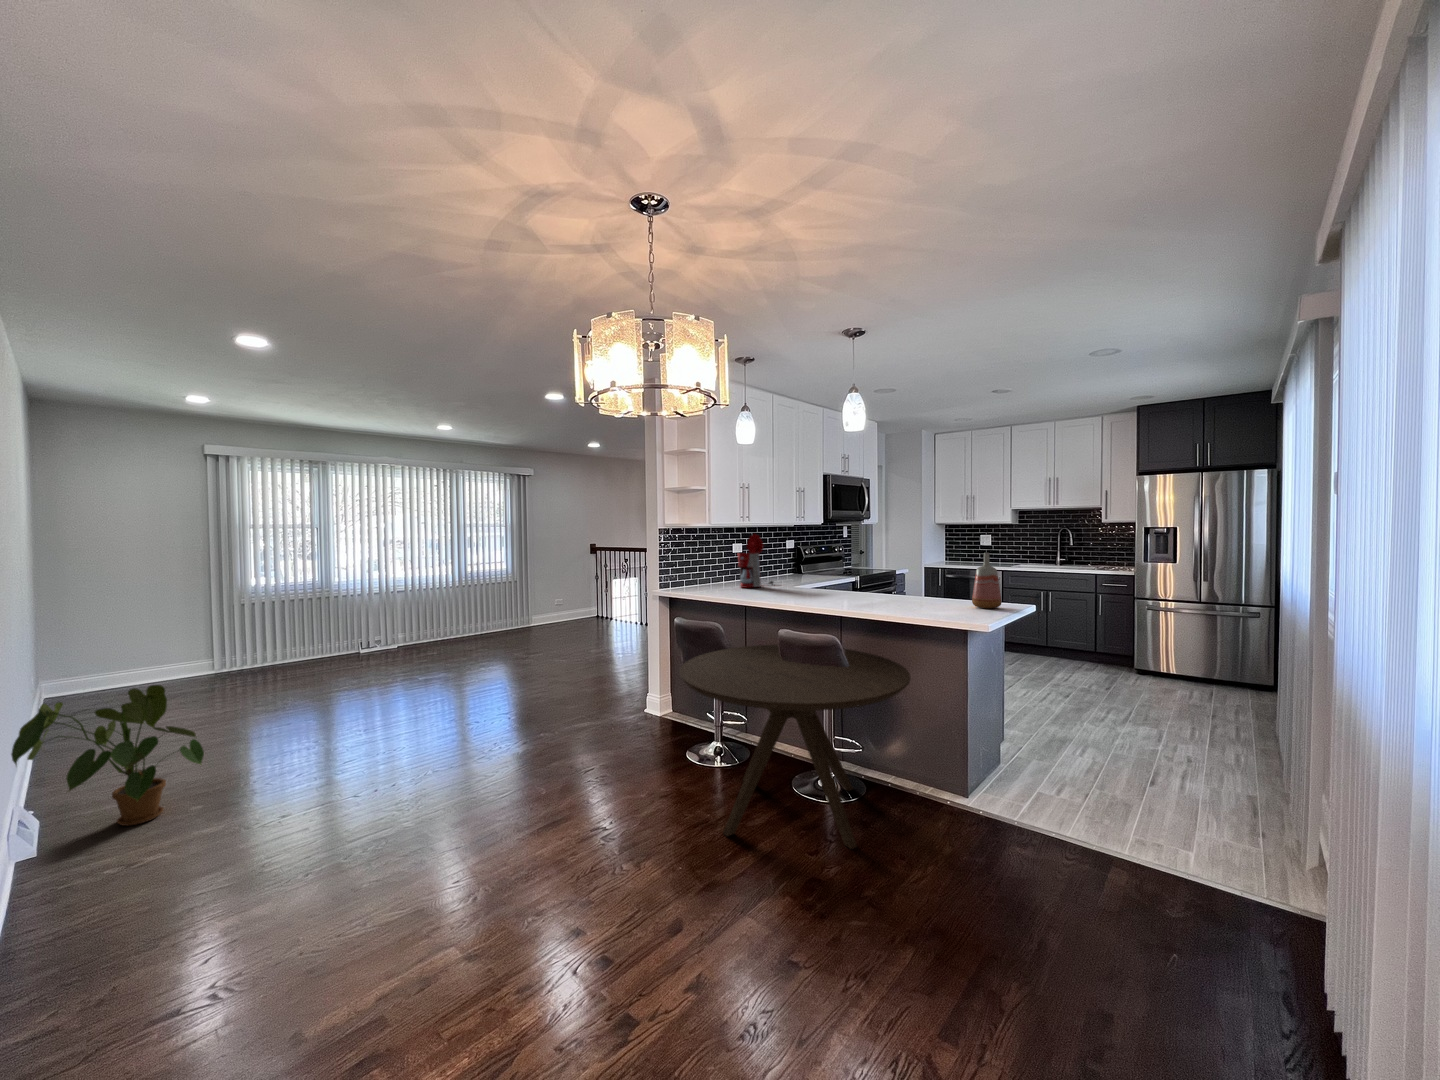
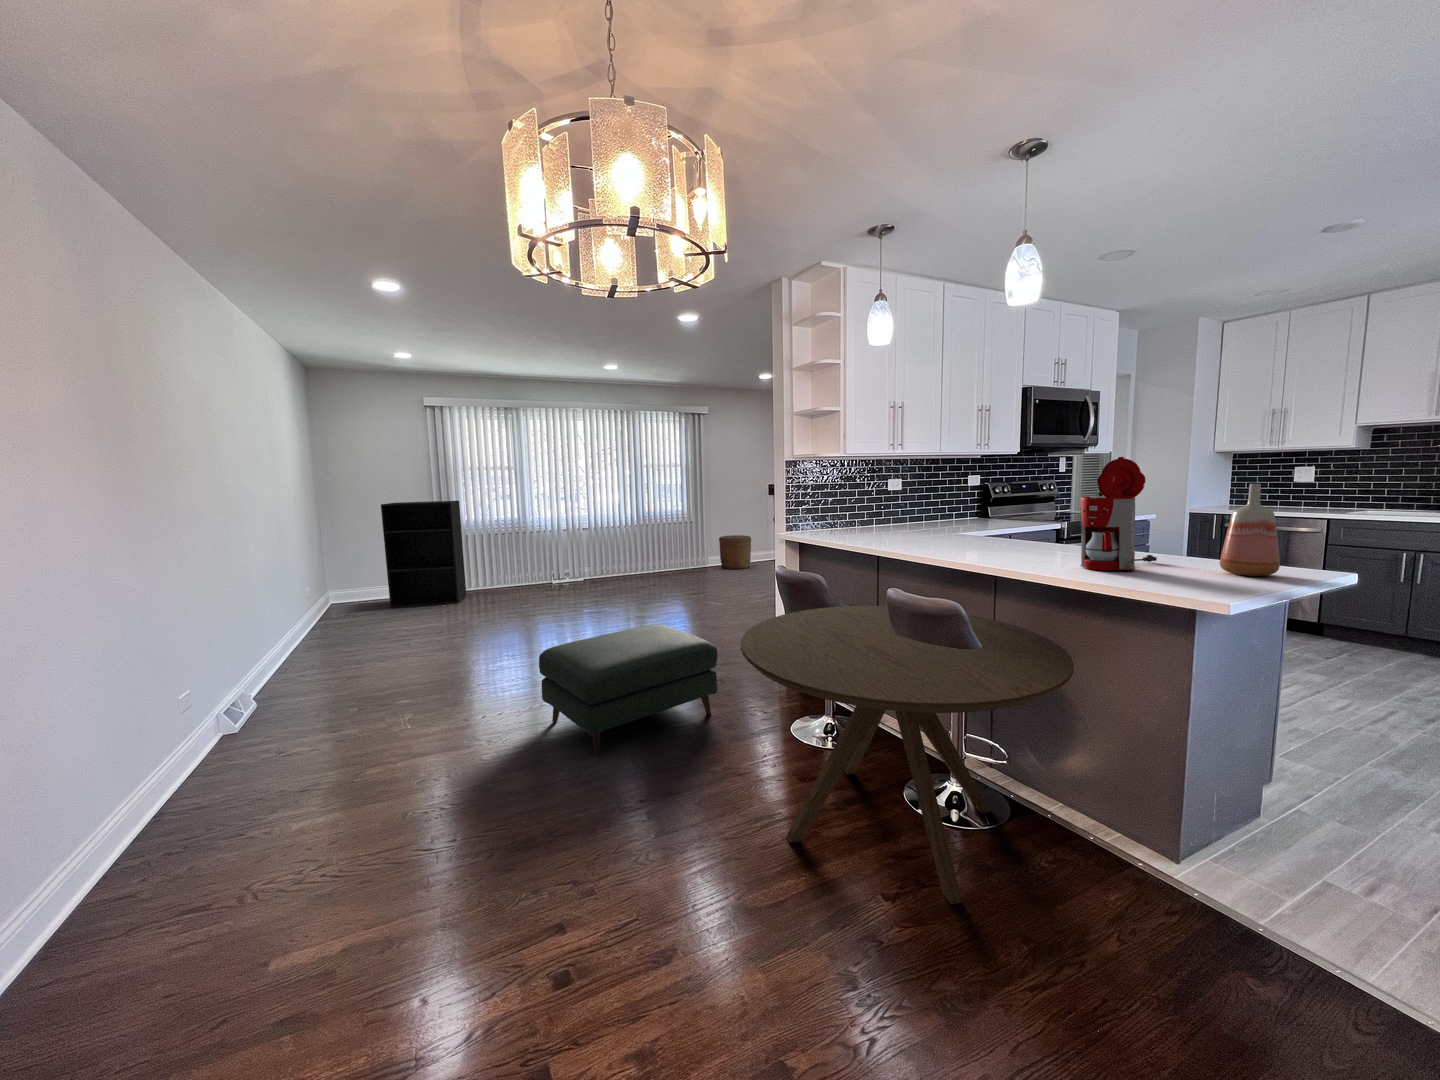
coffee maker: present [738,534,774,588] -> present [1081,457,1157,570]
bookshelf: none [136,564,248,698] -> present [381,501,467,608]
woven basket: none [544,594,577,628] -> present [719,535,751,569]
ottoman: none [444,680,618,807] -> present [539,625,718,756]
house plant: present [11,685,204,826] -> none [227,601,362,715]

